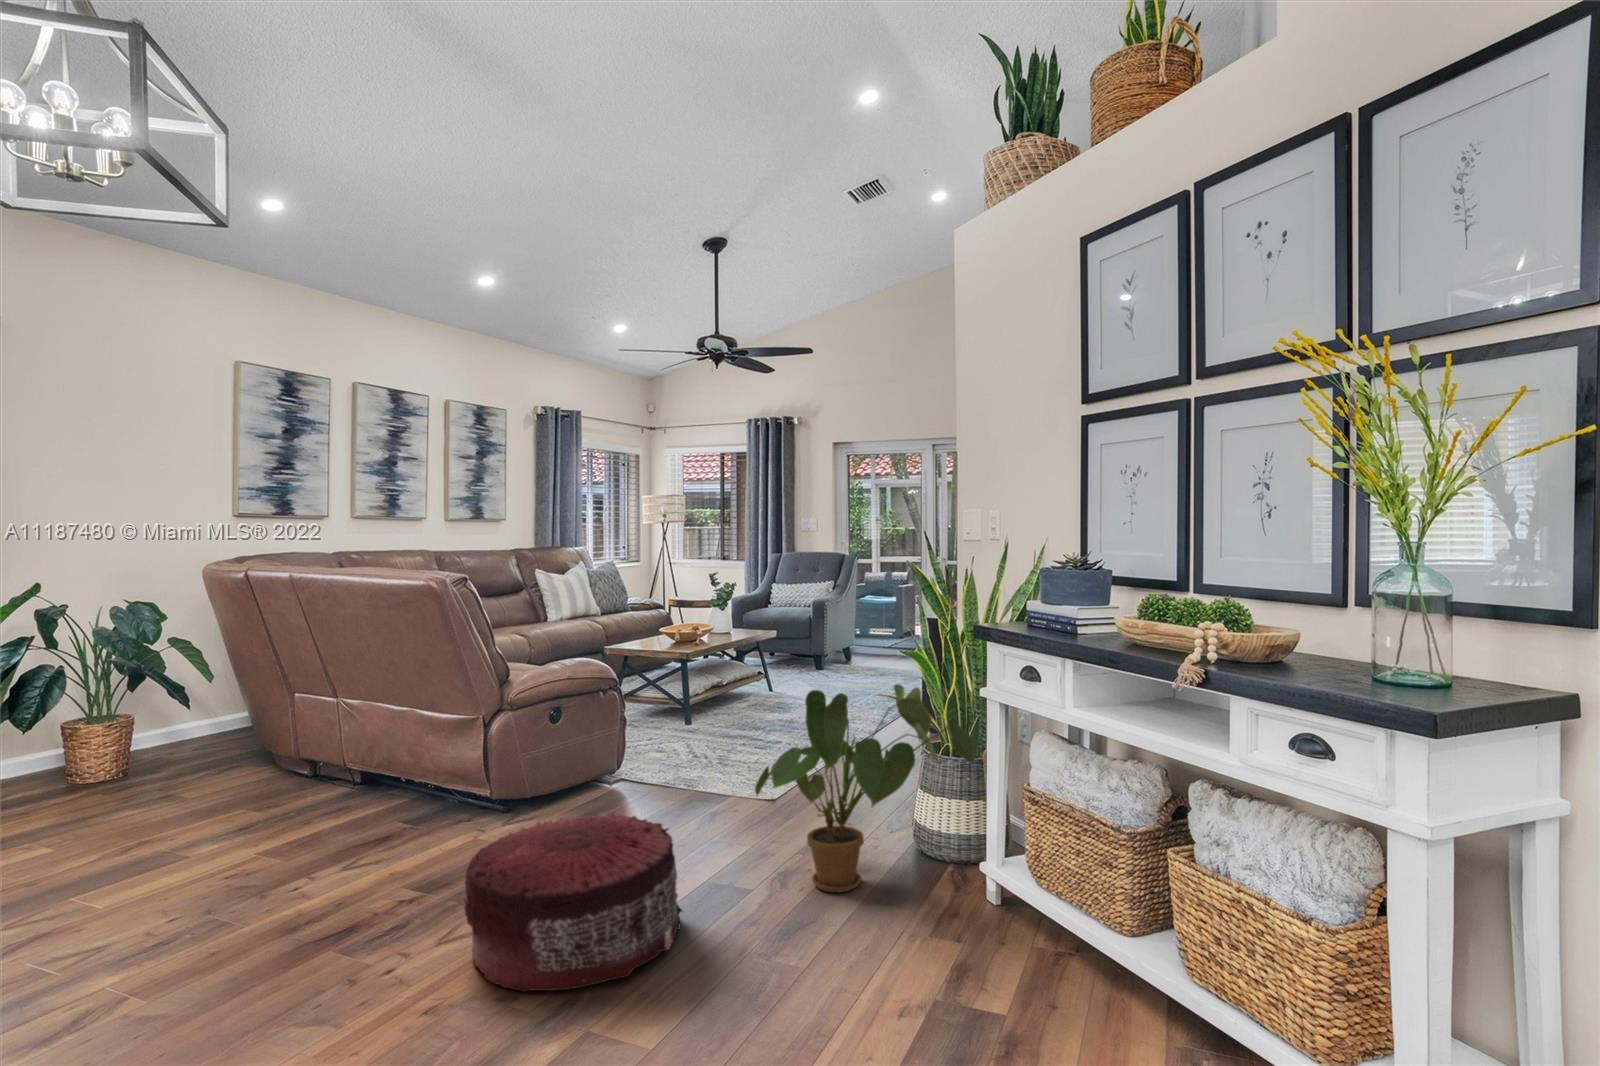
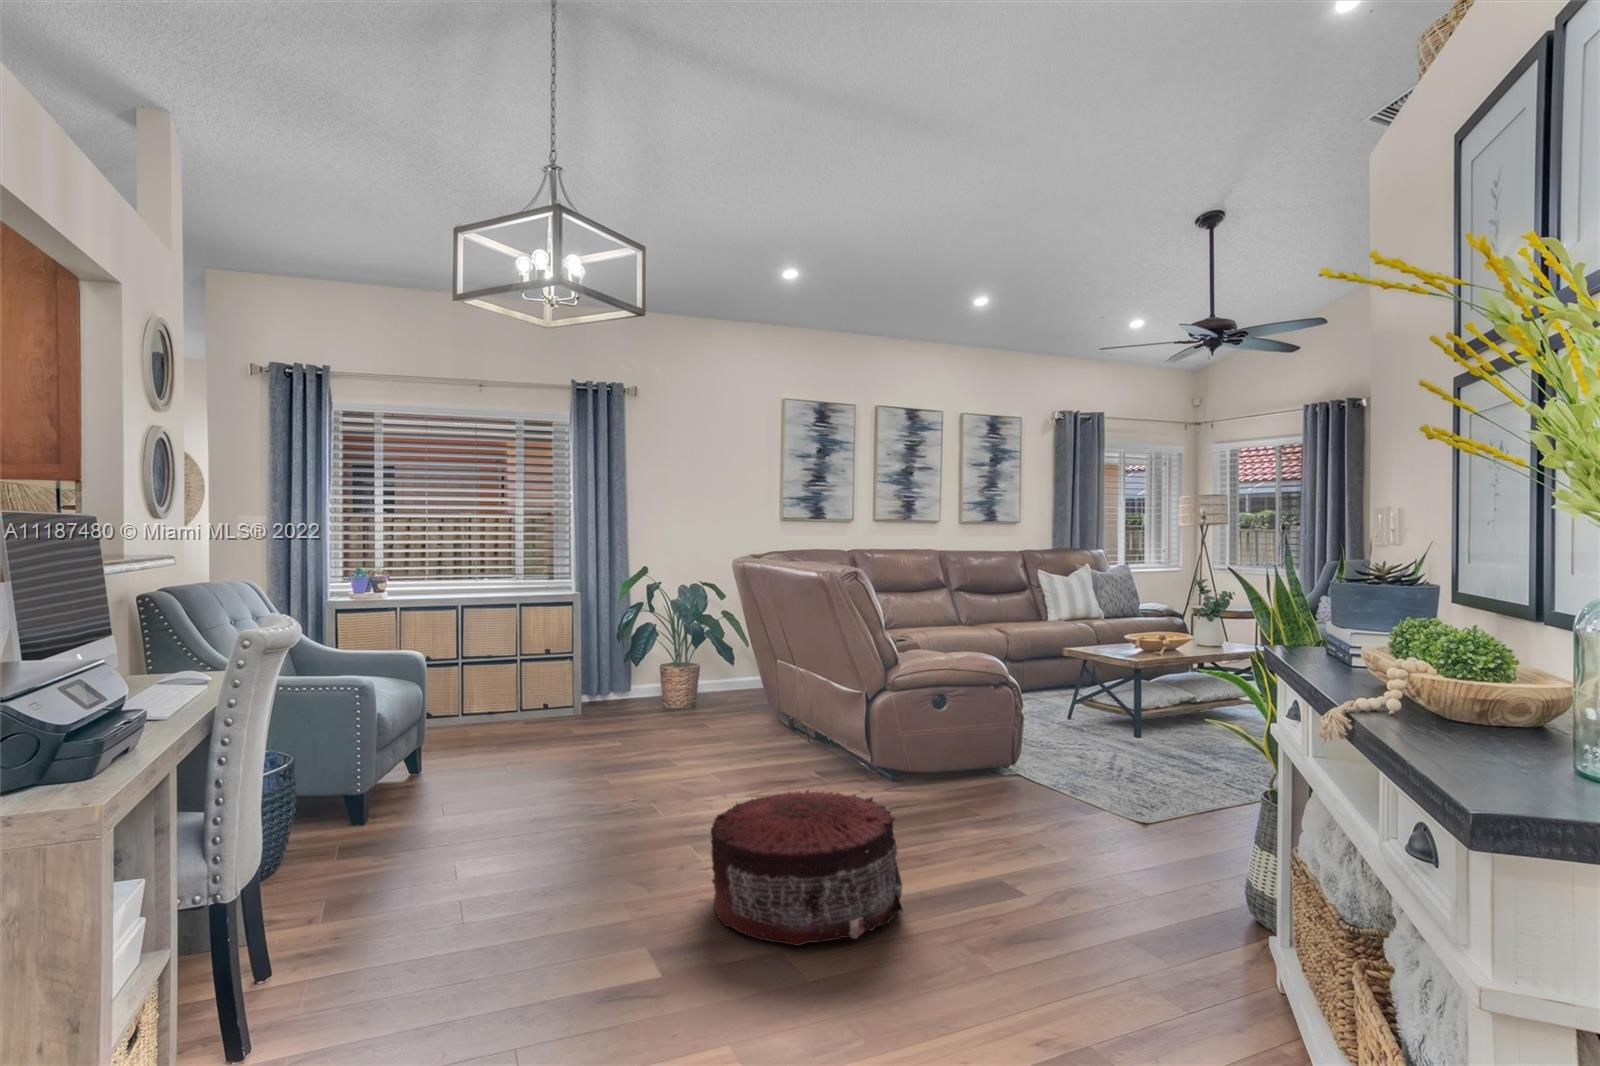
house plant: present [755,684,976,893] -> none [1013,711,1260,957]

